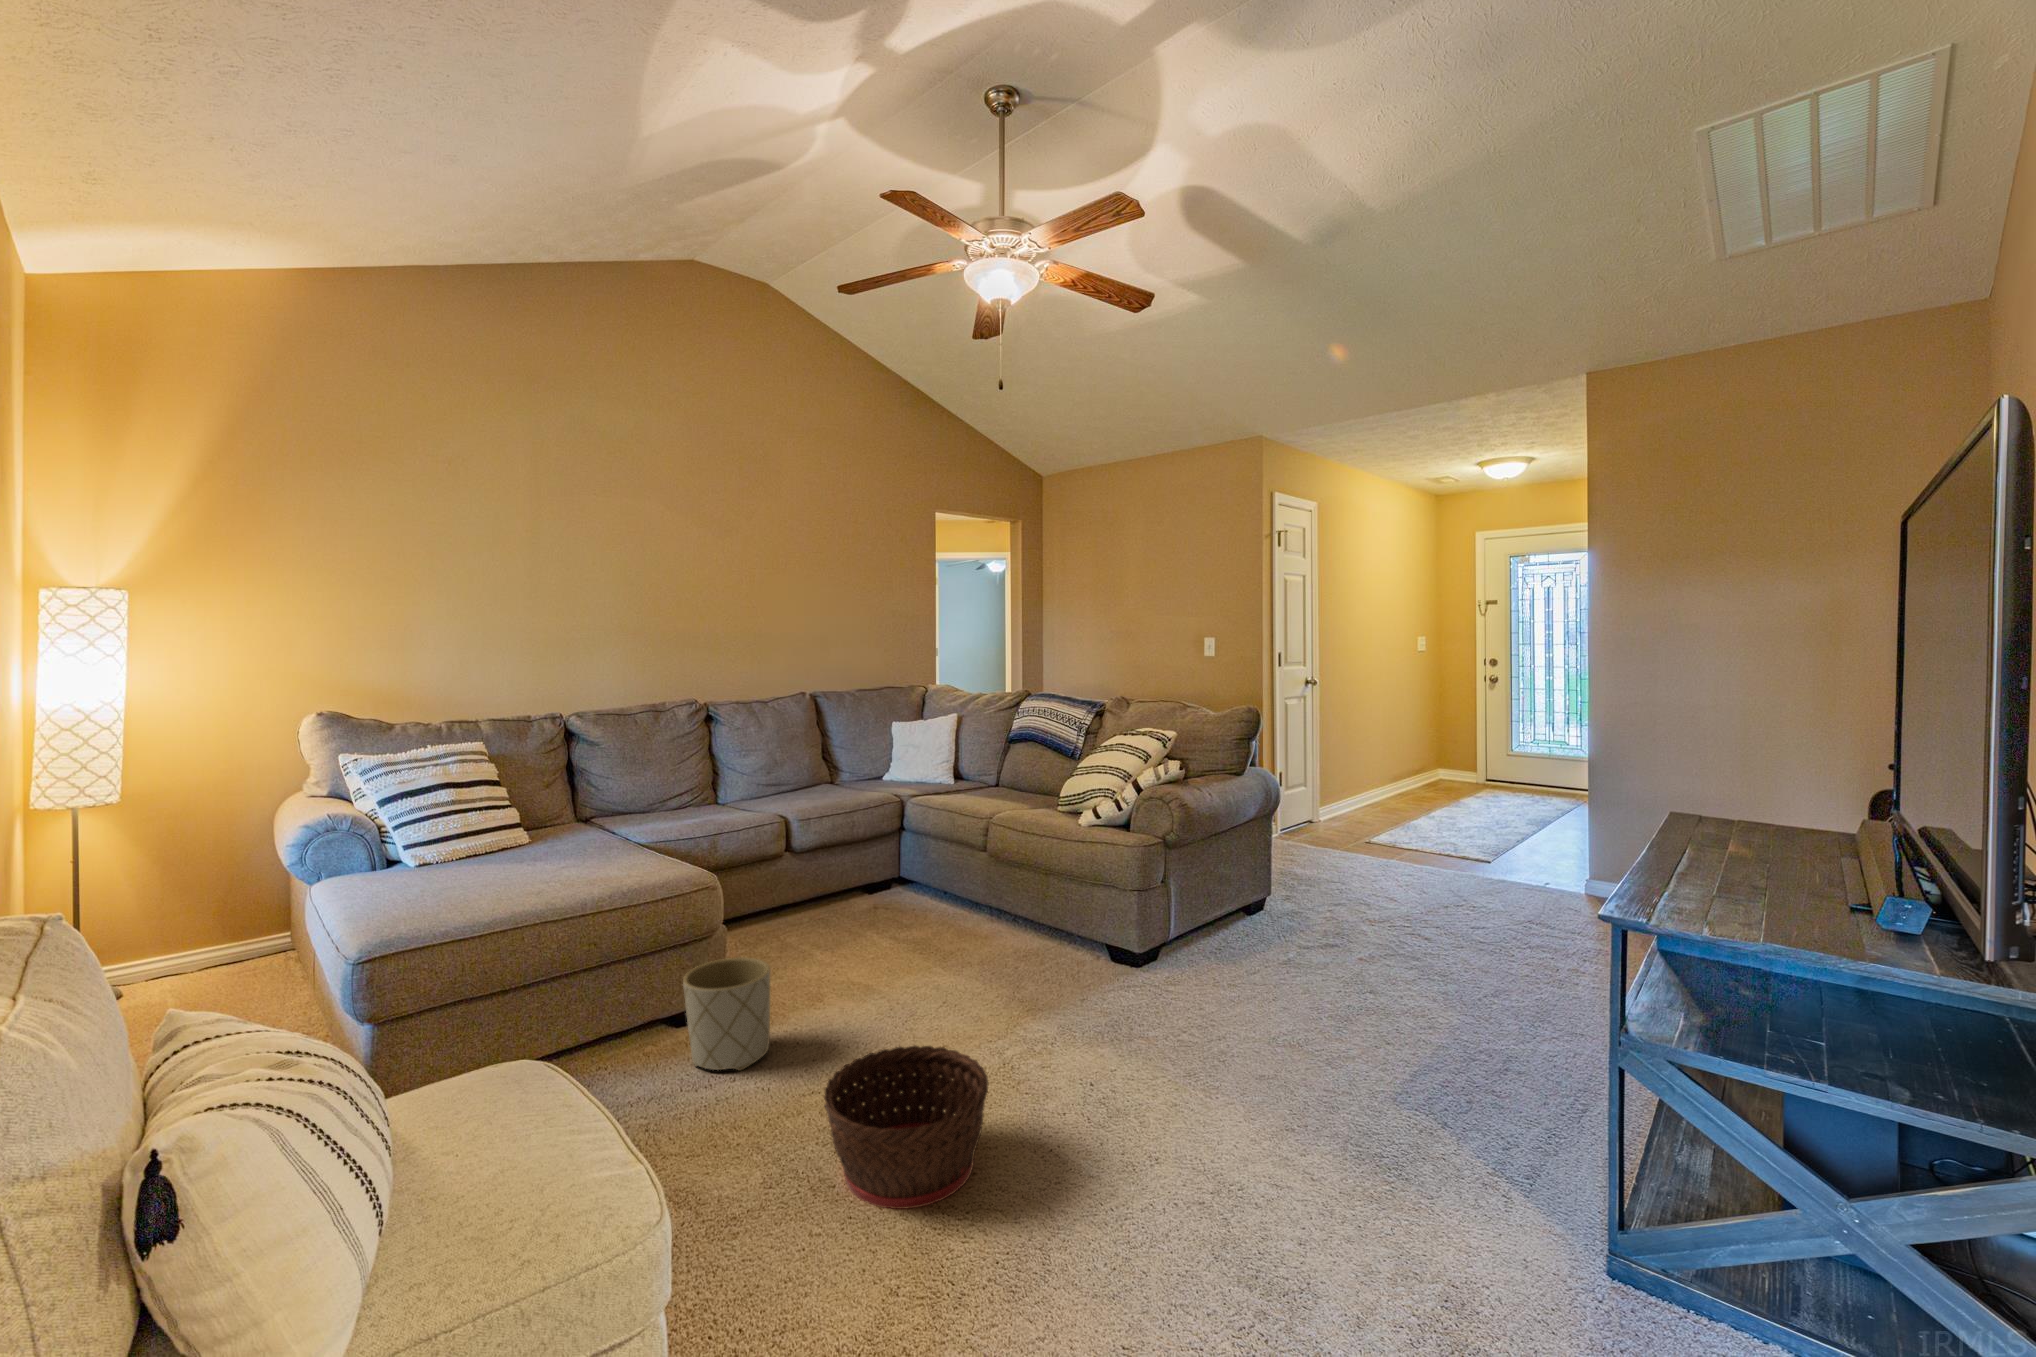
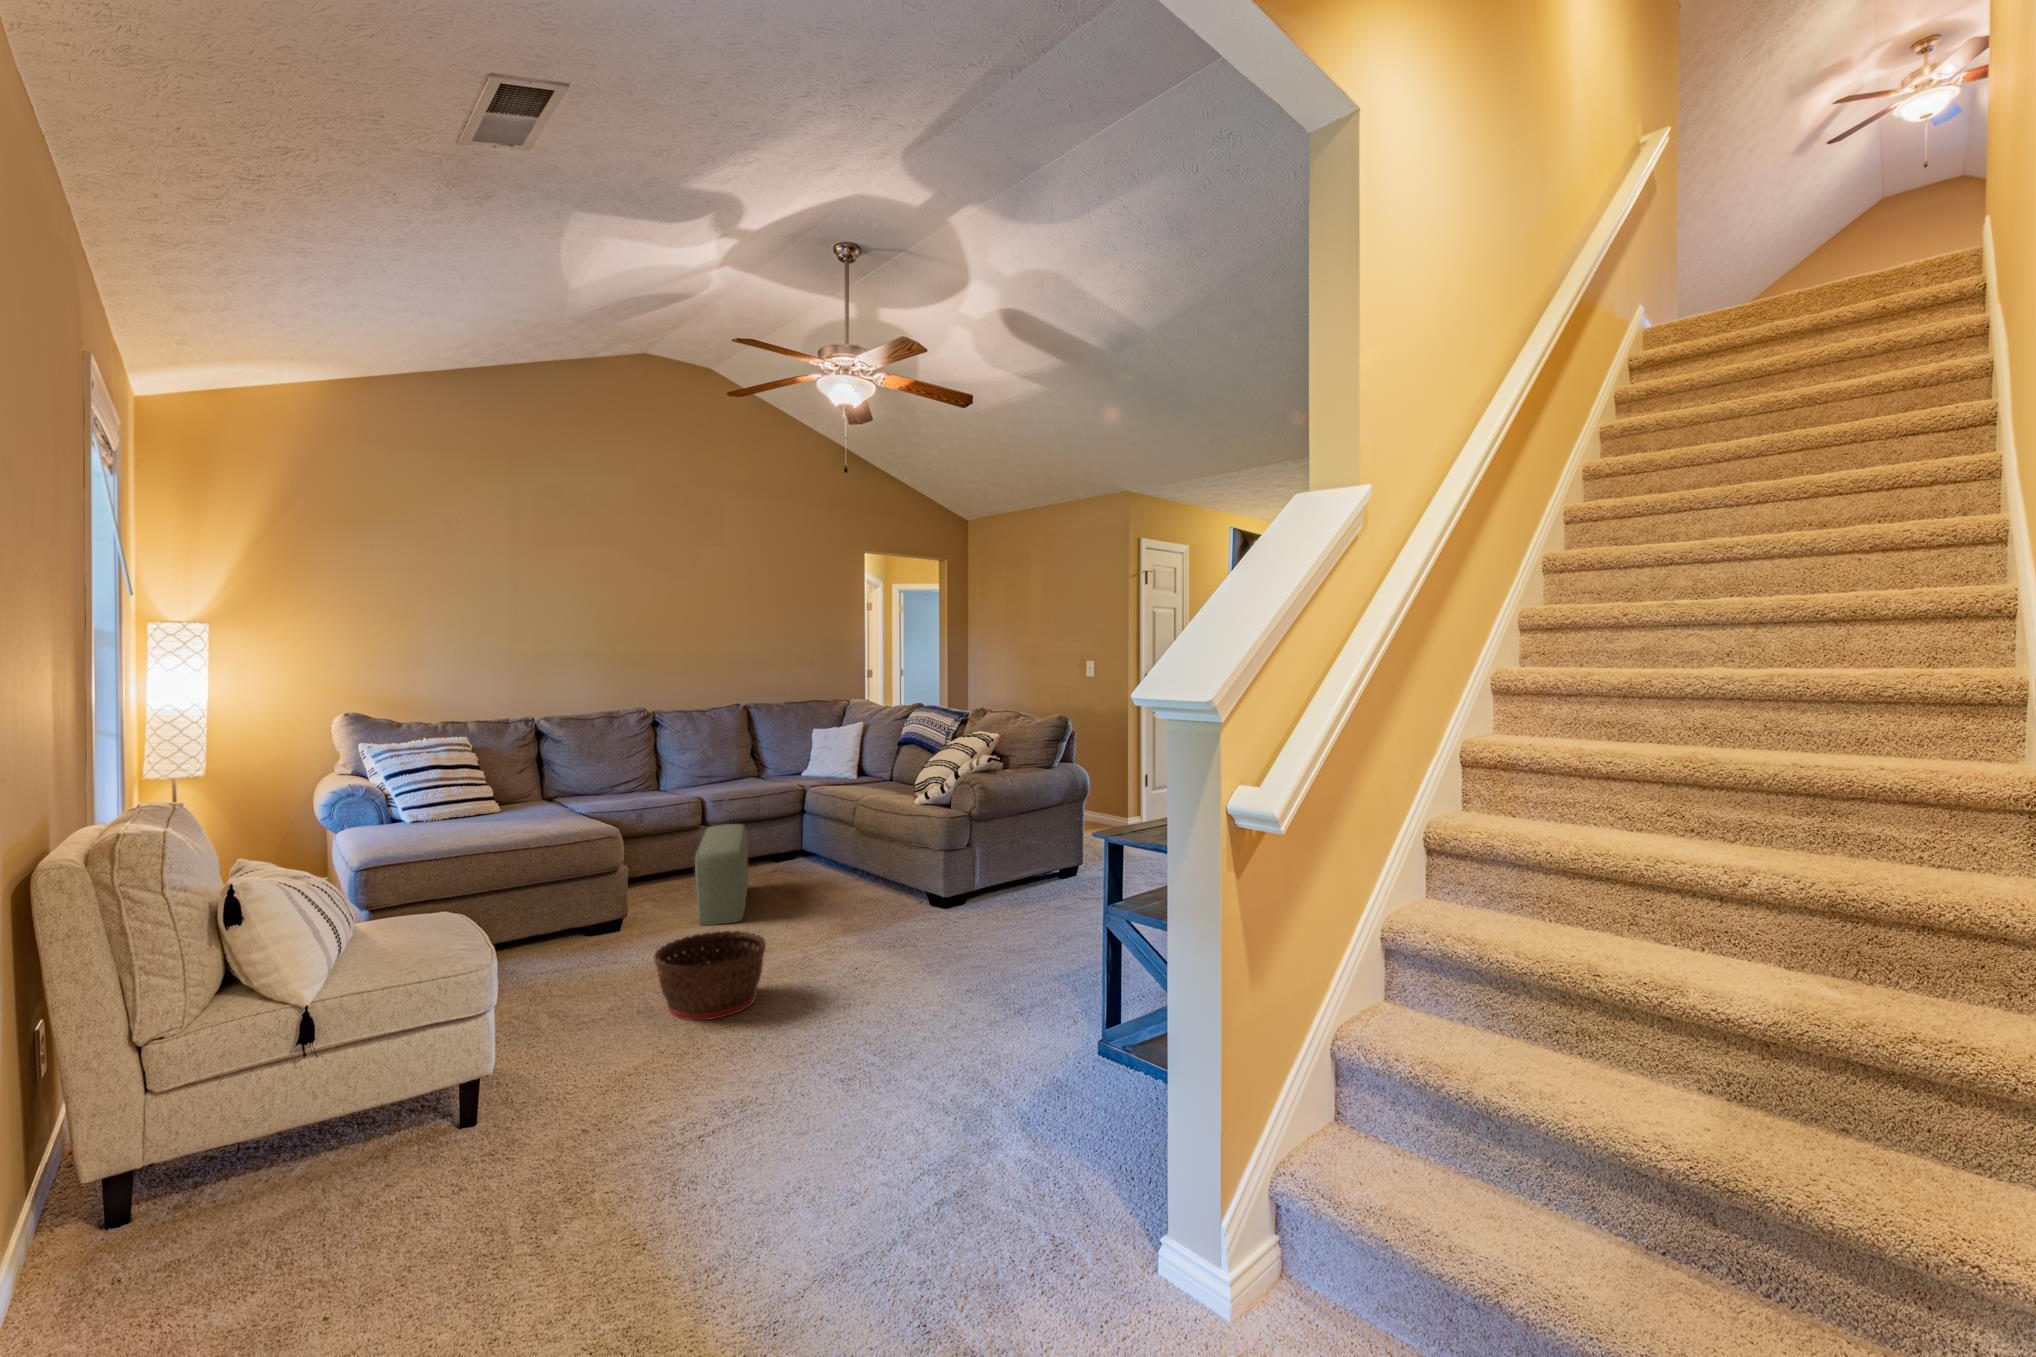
pouf: none [801,853,874,1001] -> present [695,824,748,925]
planter: present [683,957,770,1071] -> none [588,885,652,960]

